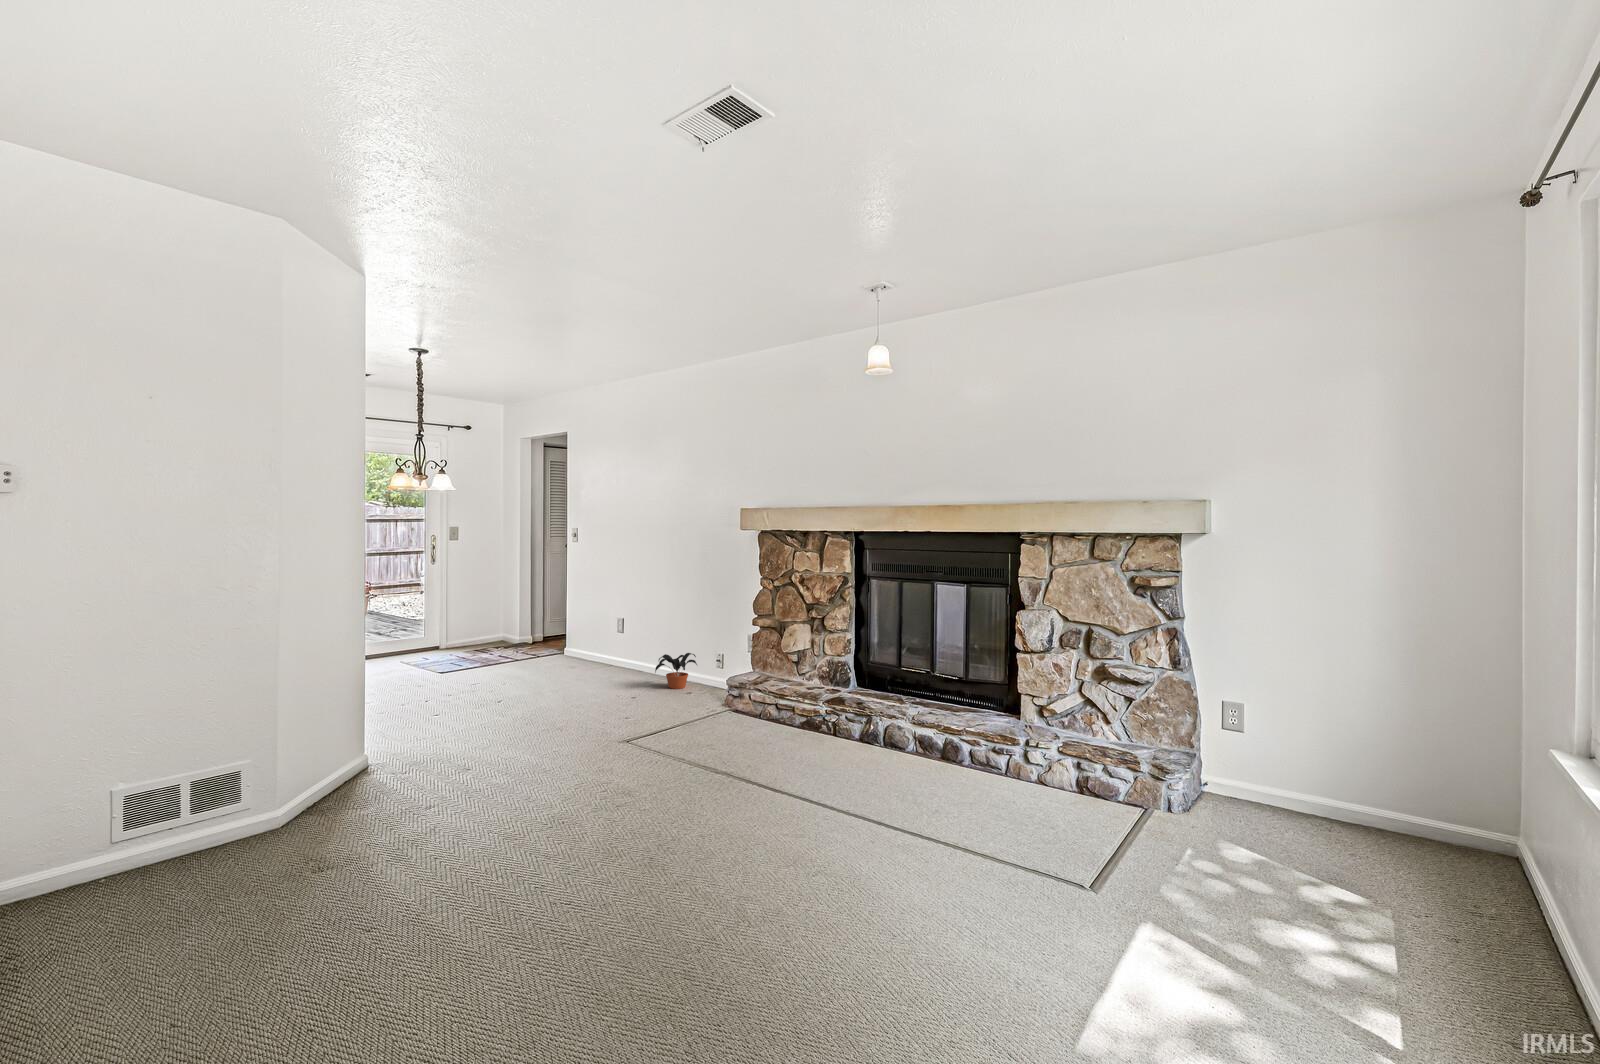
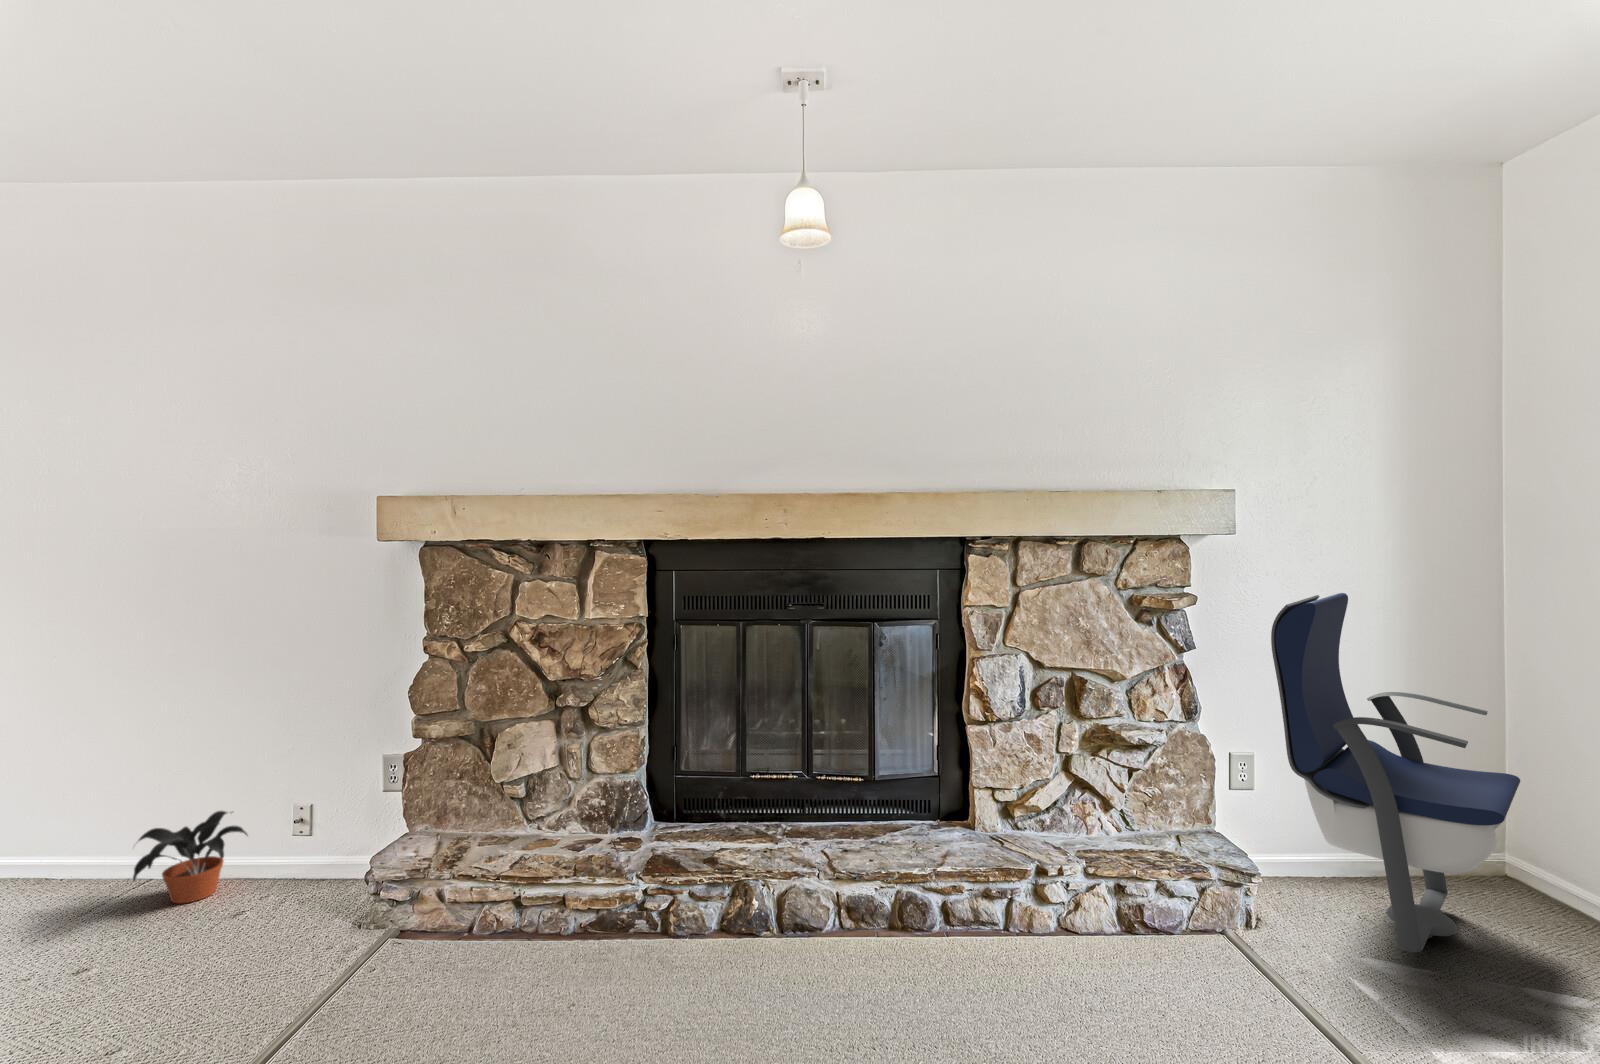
armchair: none [1210,584,1420,852] -> present [1271,593,1520,952]

